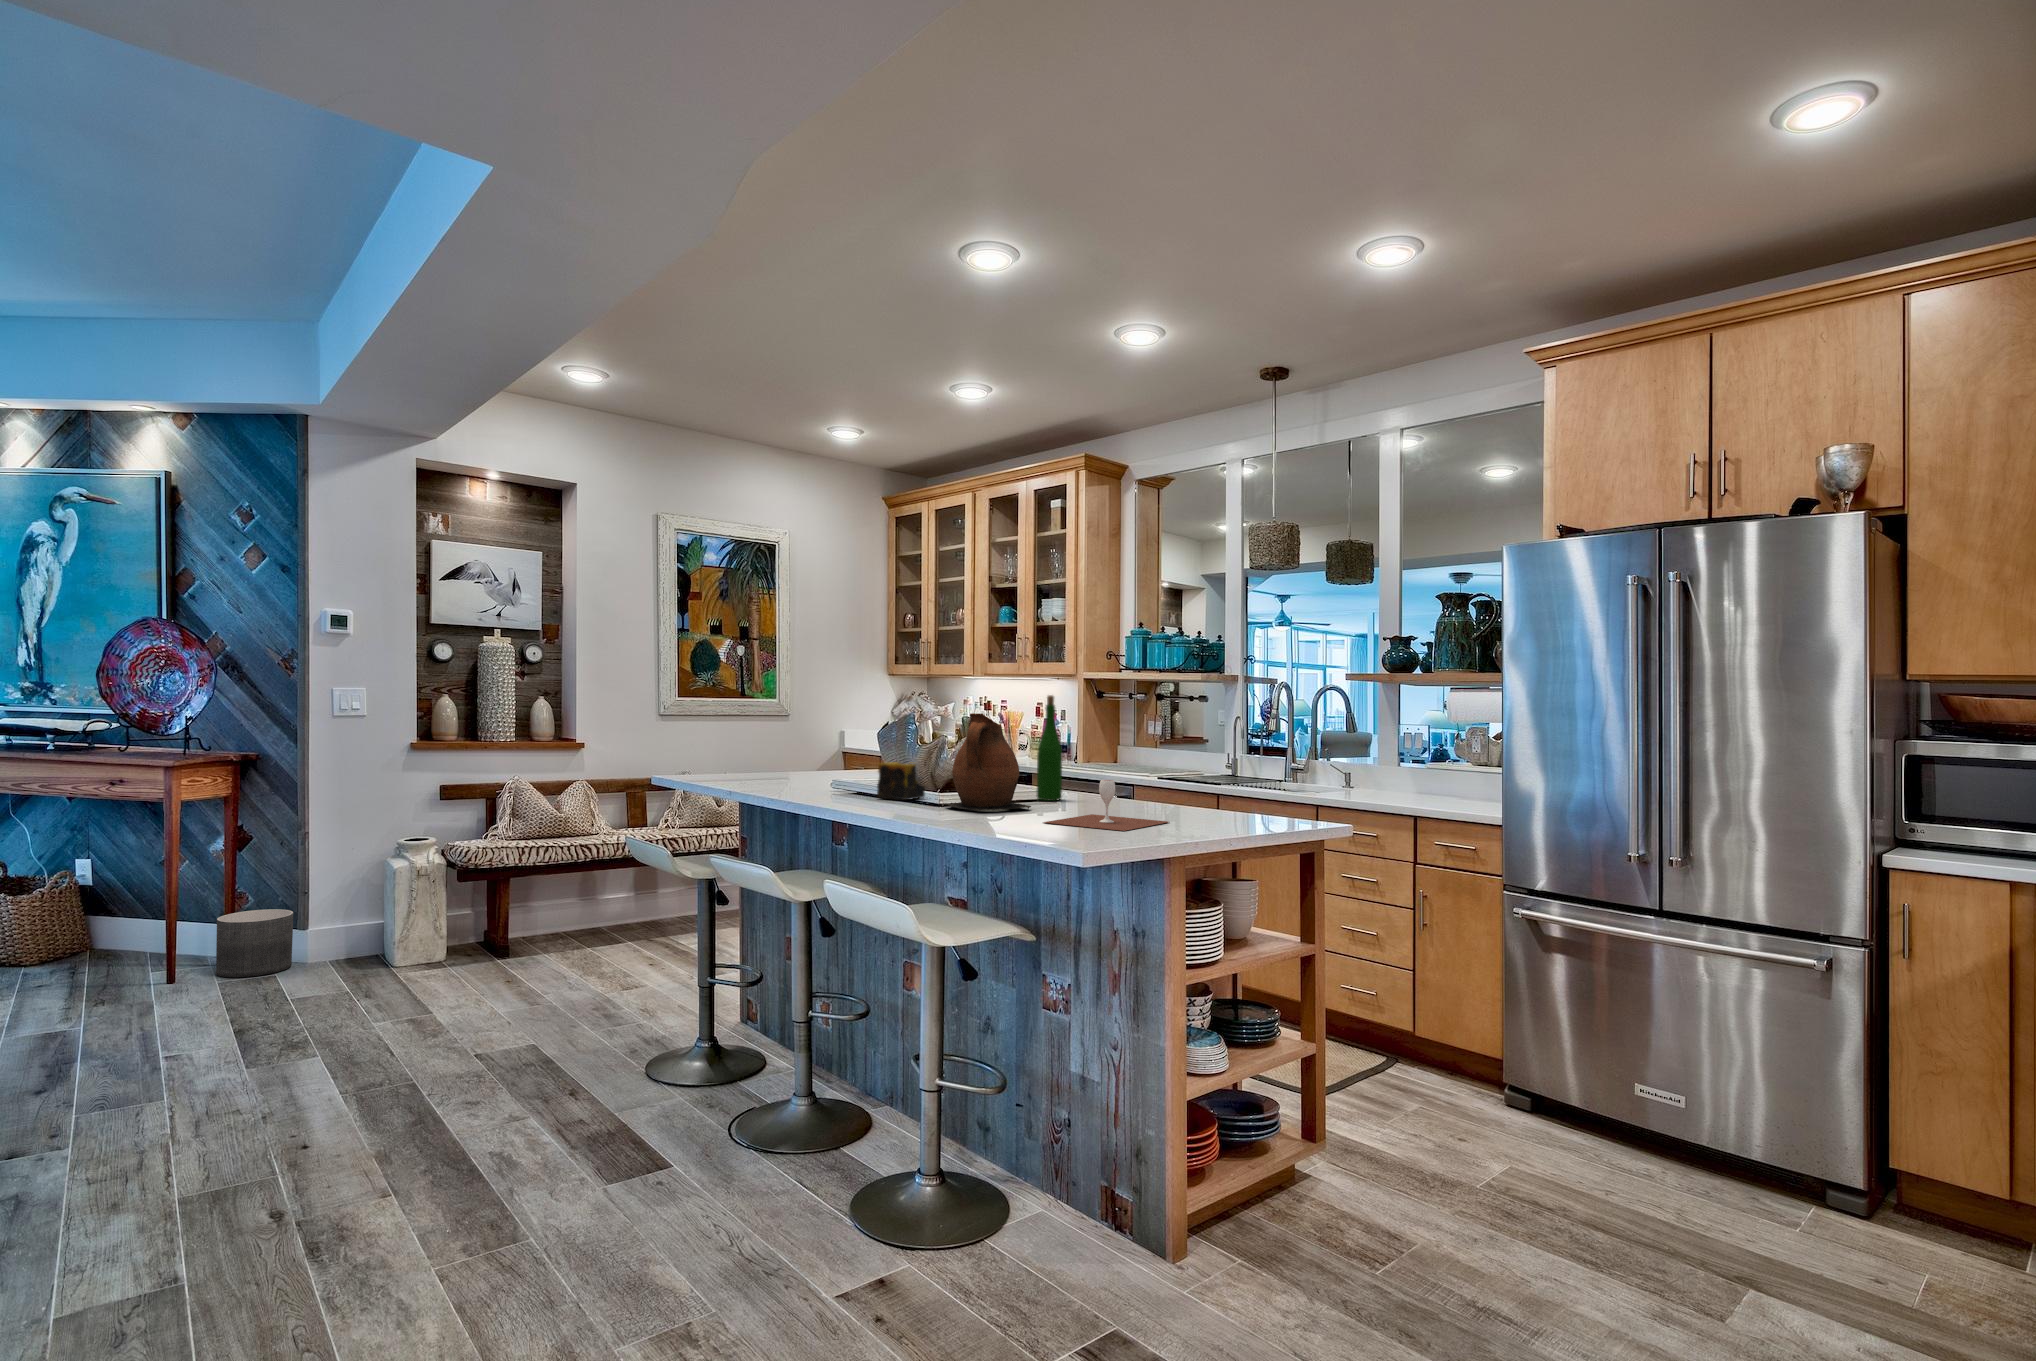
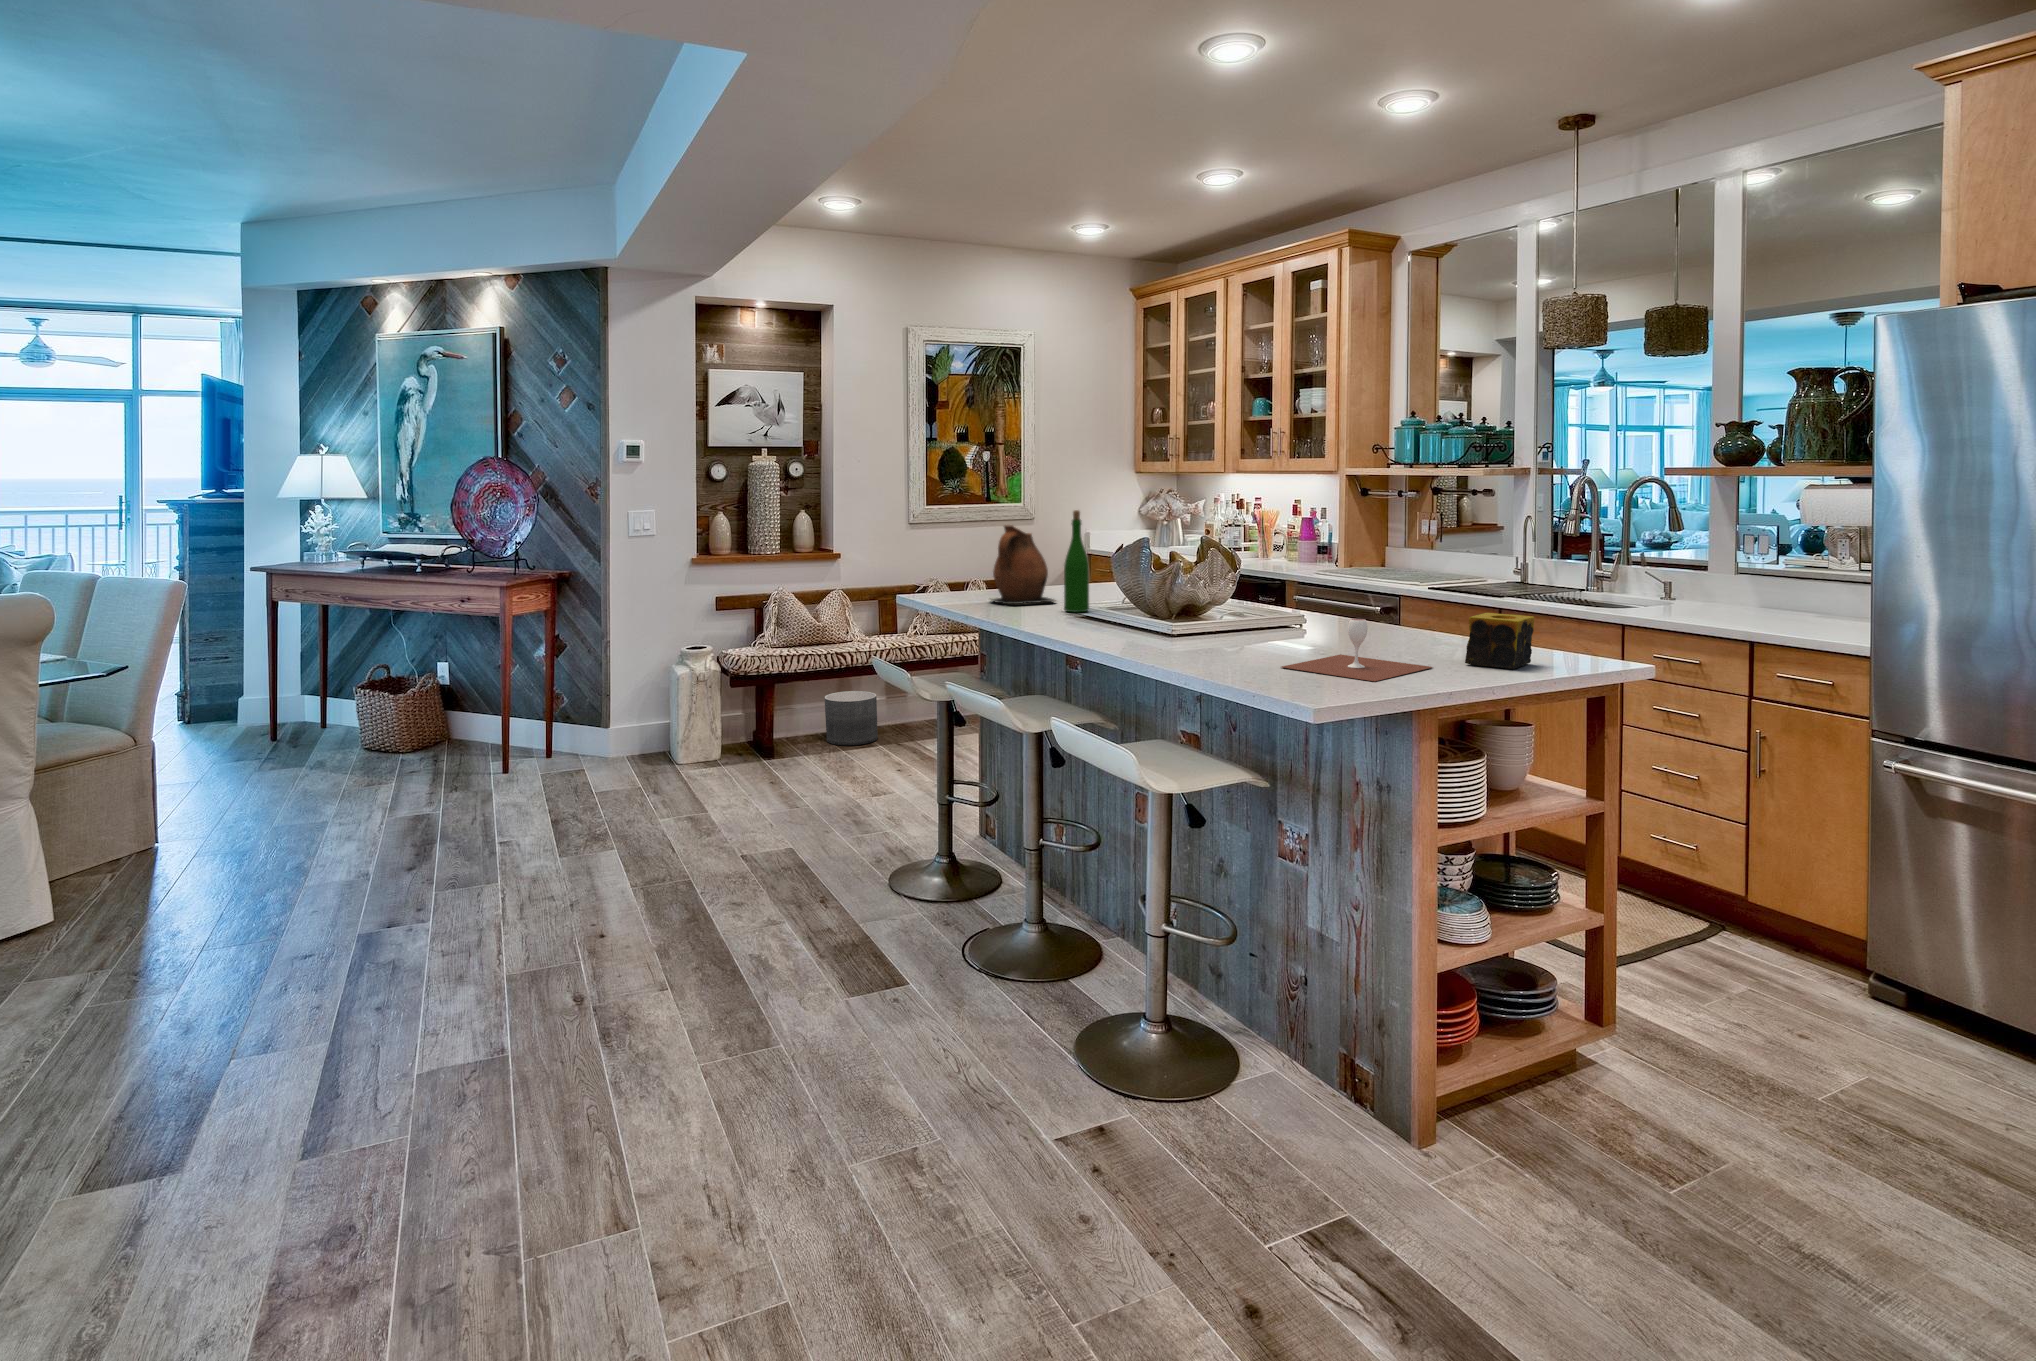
wine bottle: present [1037,695,1062,801] -> present [1064,510,1089,612]
ceramic pitcher: present [947,713,1031,810] -> present [992,525,1055,604]
candle: present [877,762,925,800] -> present [1465,613,1534,669]
planter: present [216,909,293,977] -> present [824,691,878,745]

